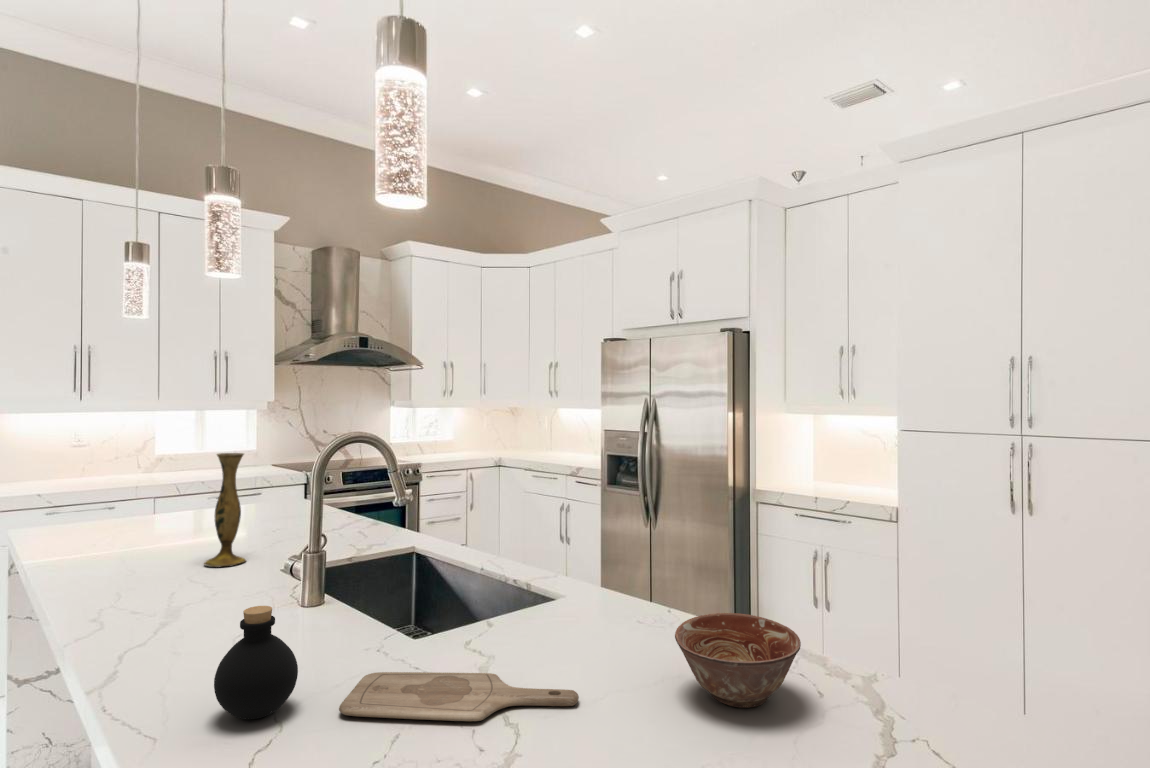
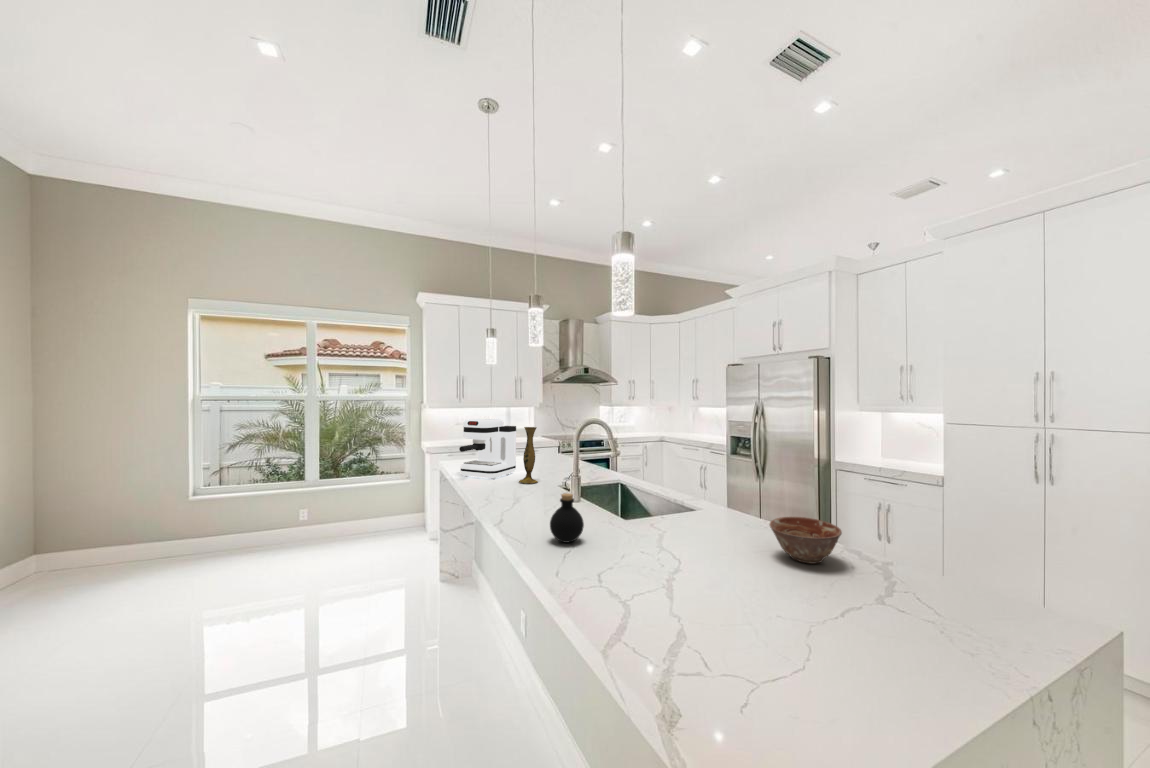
coffee maker: none [66,438,207,561] -> present [459,419,516,479]
cutting board: present [339,672,579,721] -> none [603,531,717,554]

